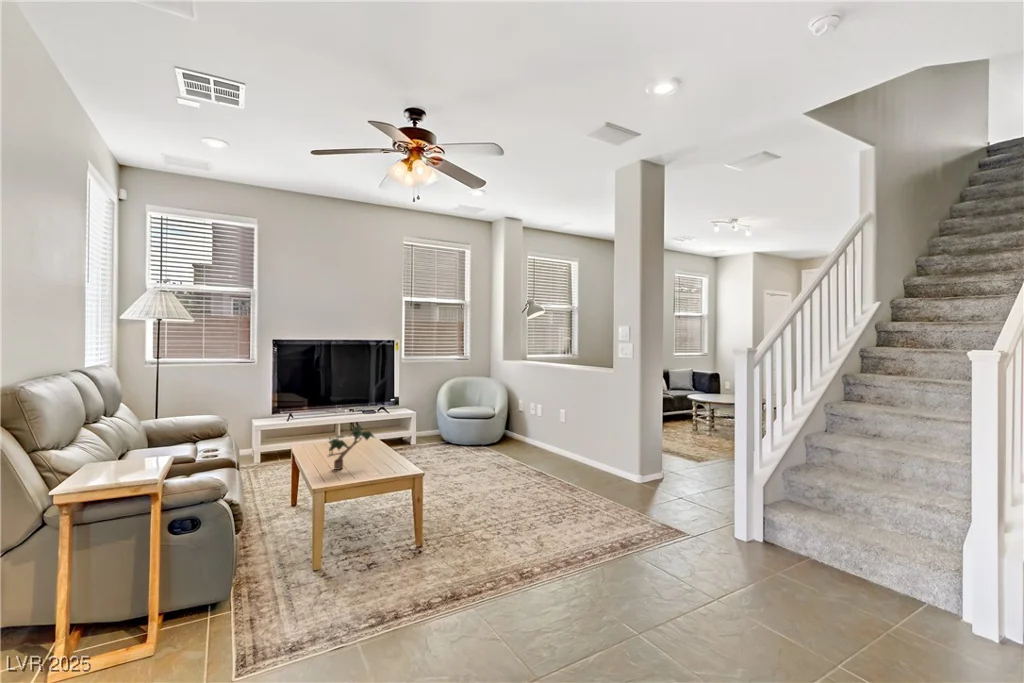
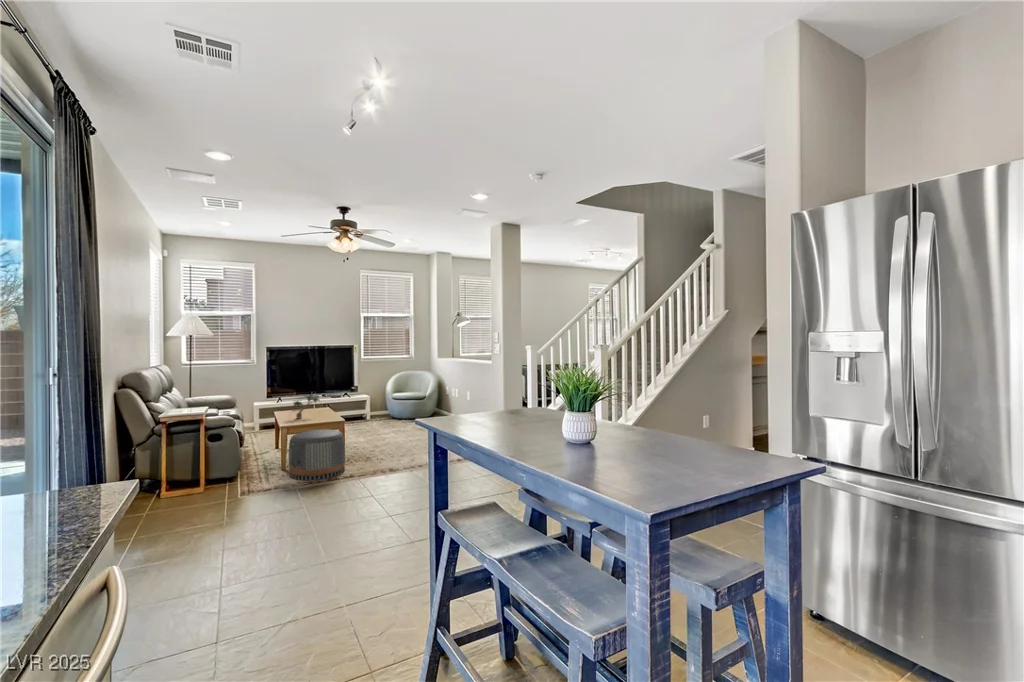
pouf: none [328,495,430,610] -> present [289,429,345,480]

